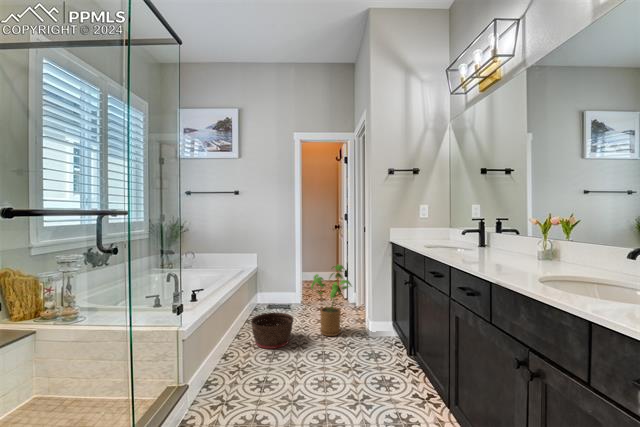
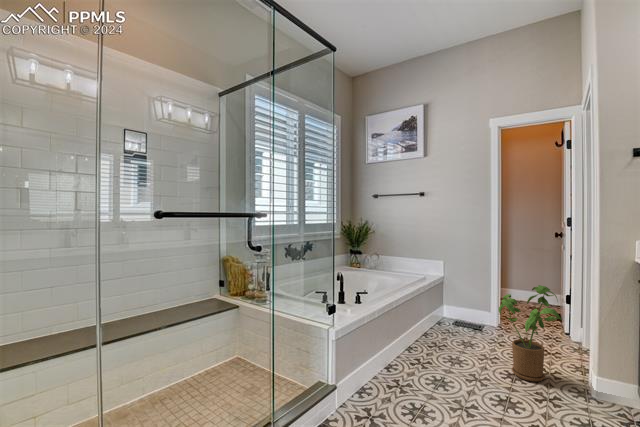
basket: present [251,313,294,349] -> none [419,330,471,375]

